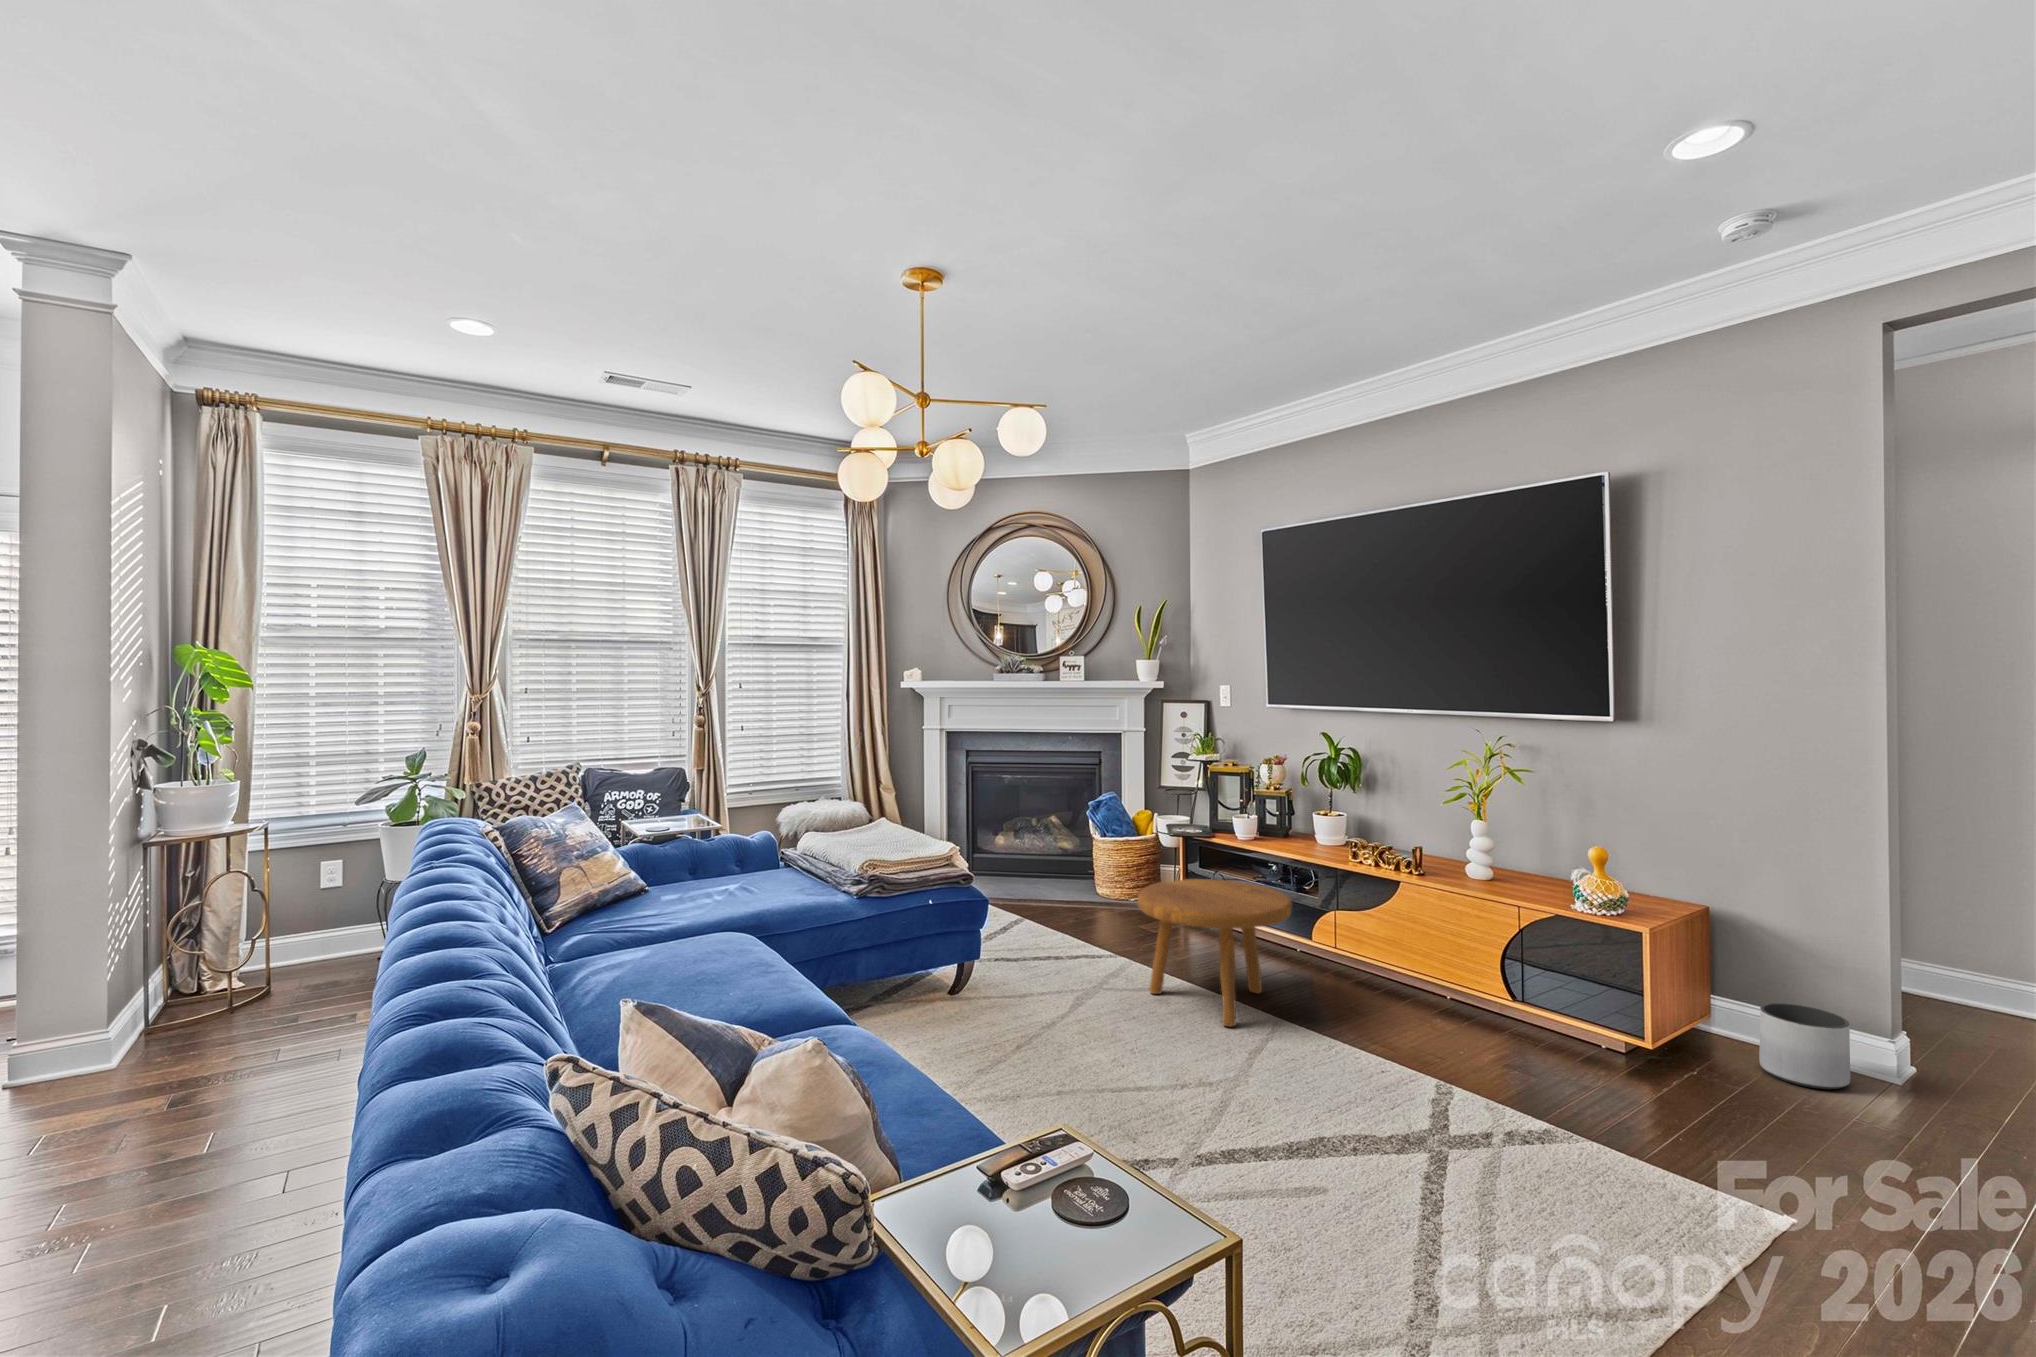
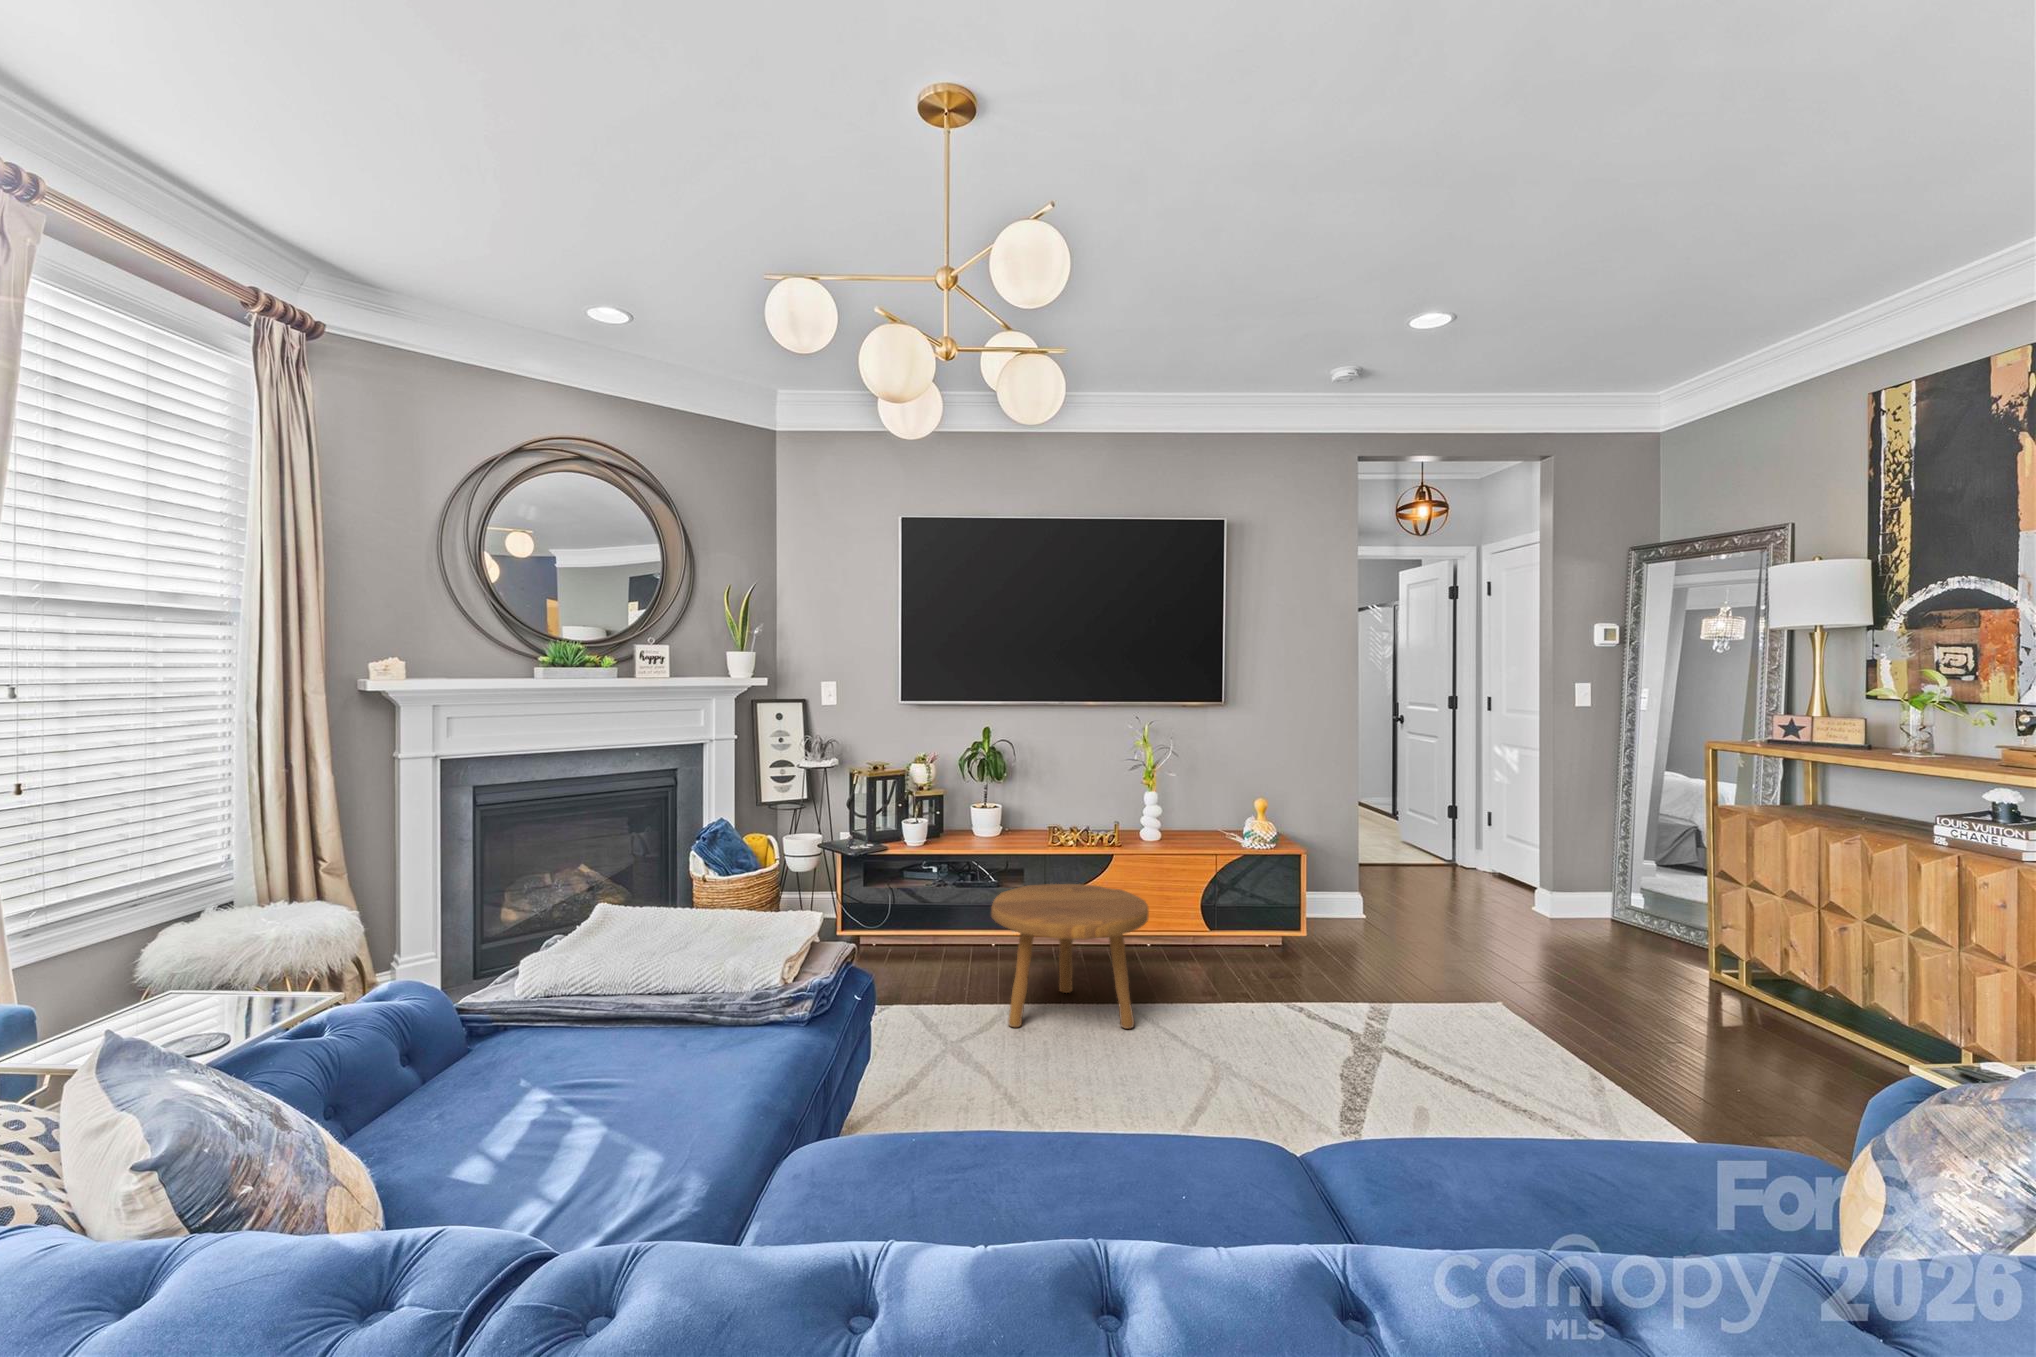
planter: present [1759,1003,1850,1089] -> none [1329,886,1376,936]

